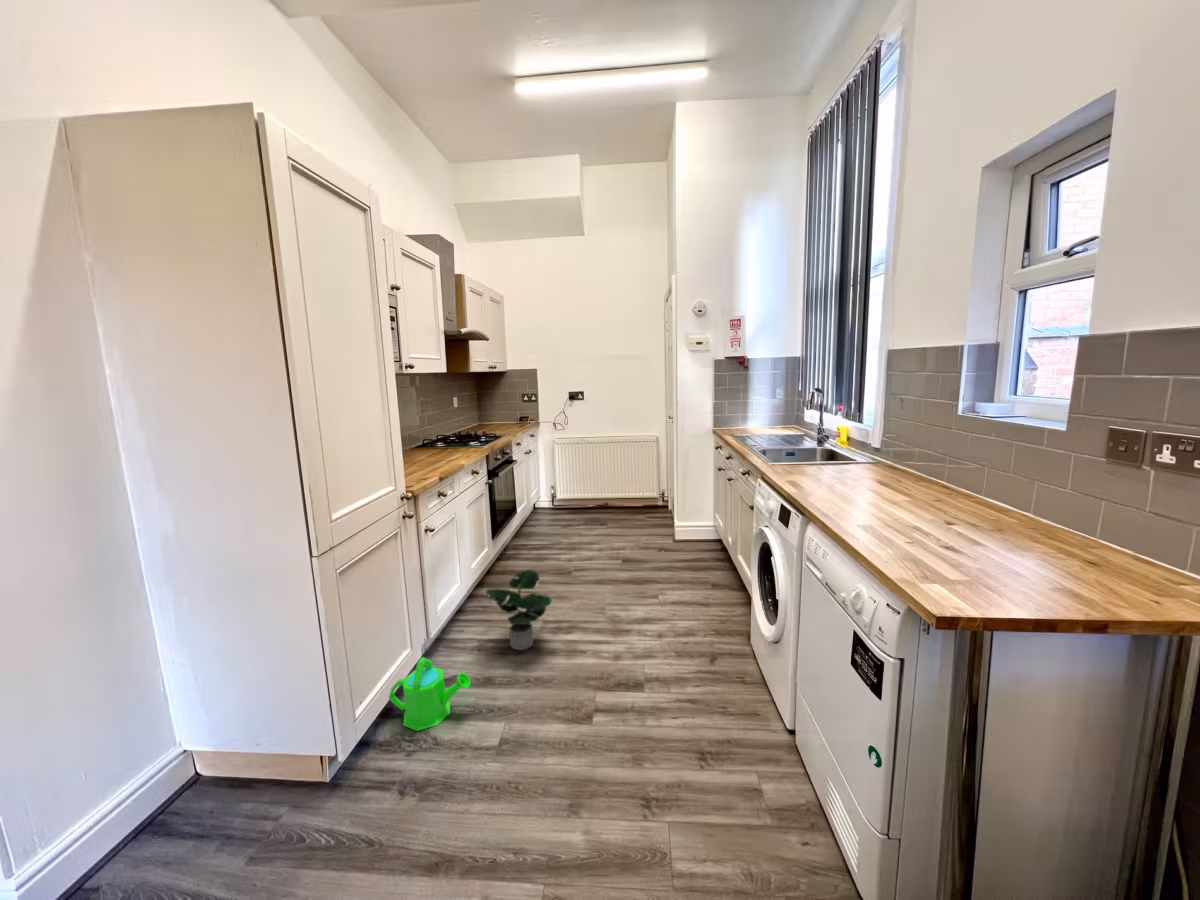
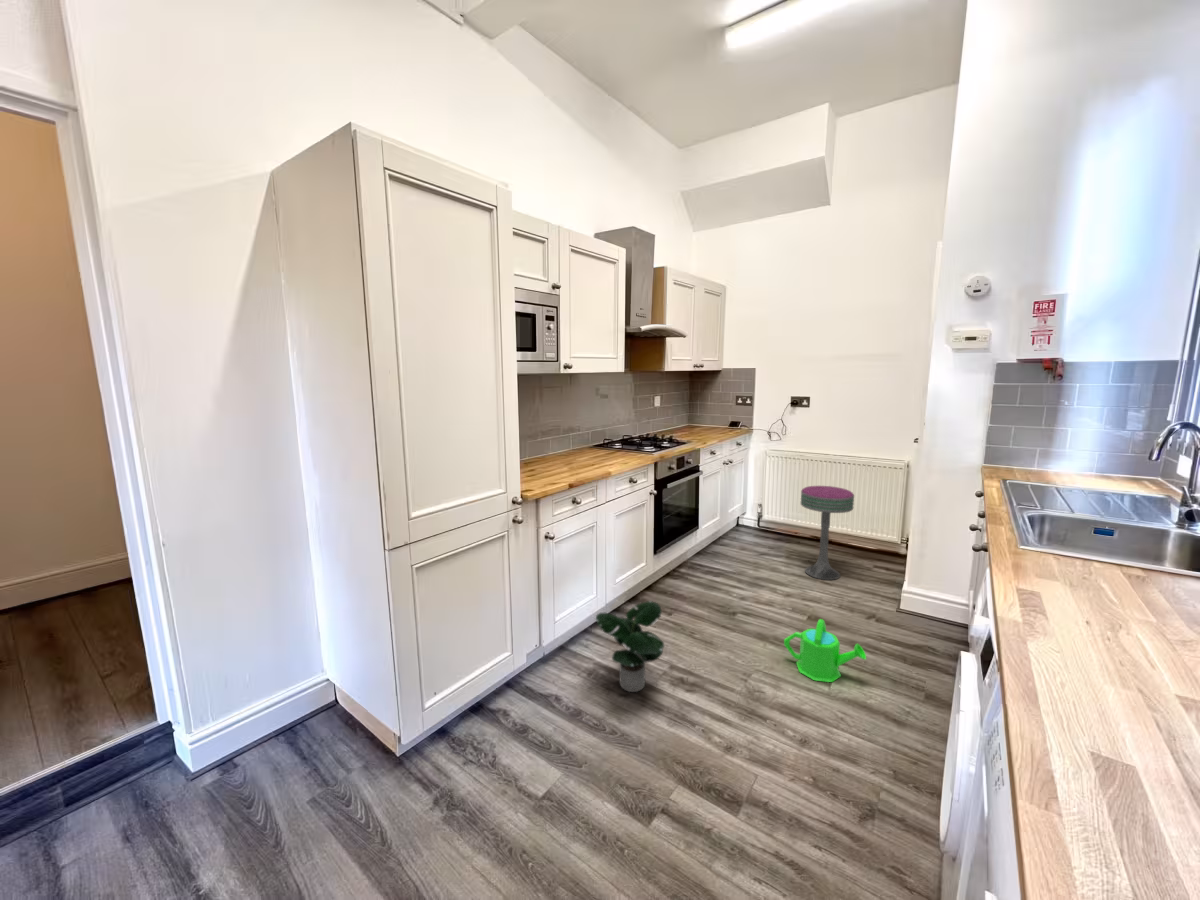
bar stool: none [597,461,634,533] -> present [801,486,854,580]
watering can: present [389,657,470,731] -> present [784,619,866,682]

